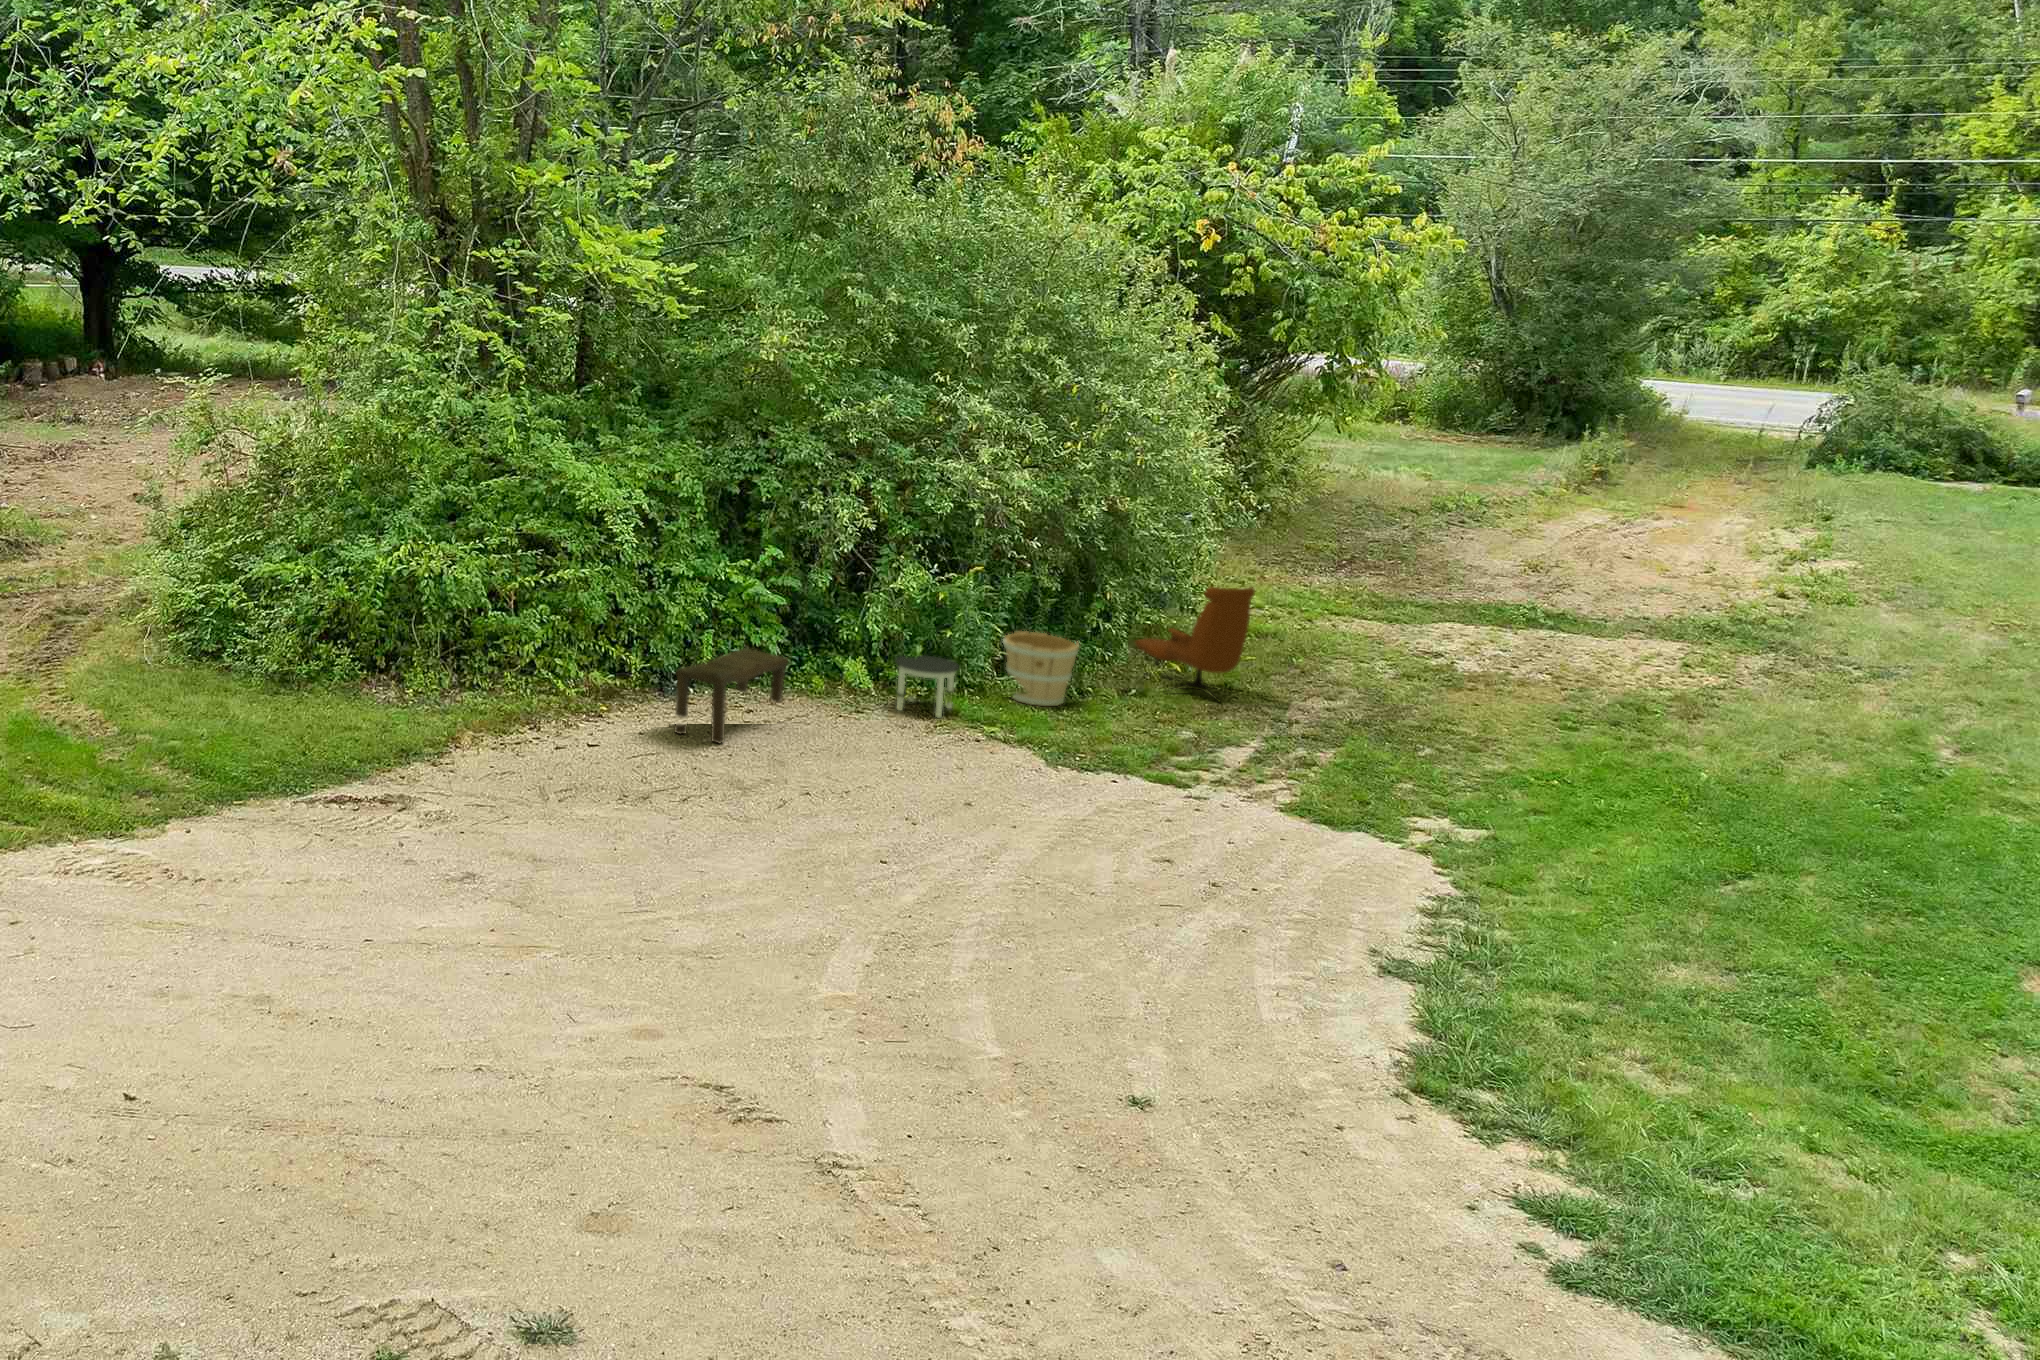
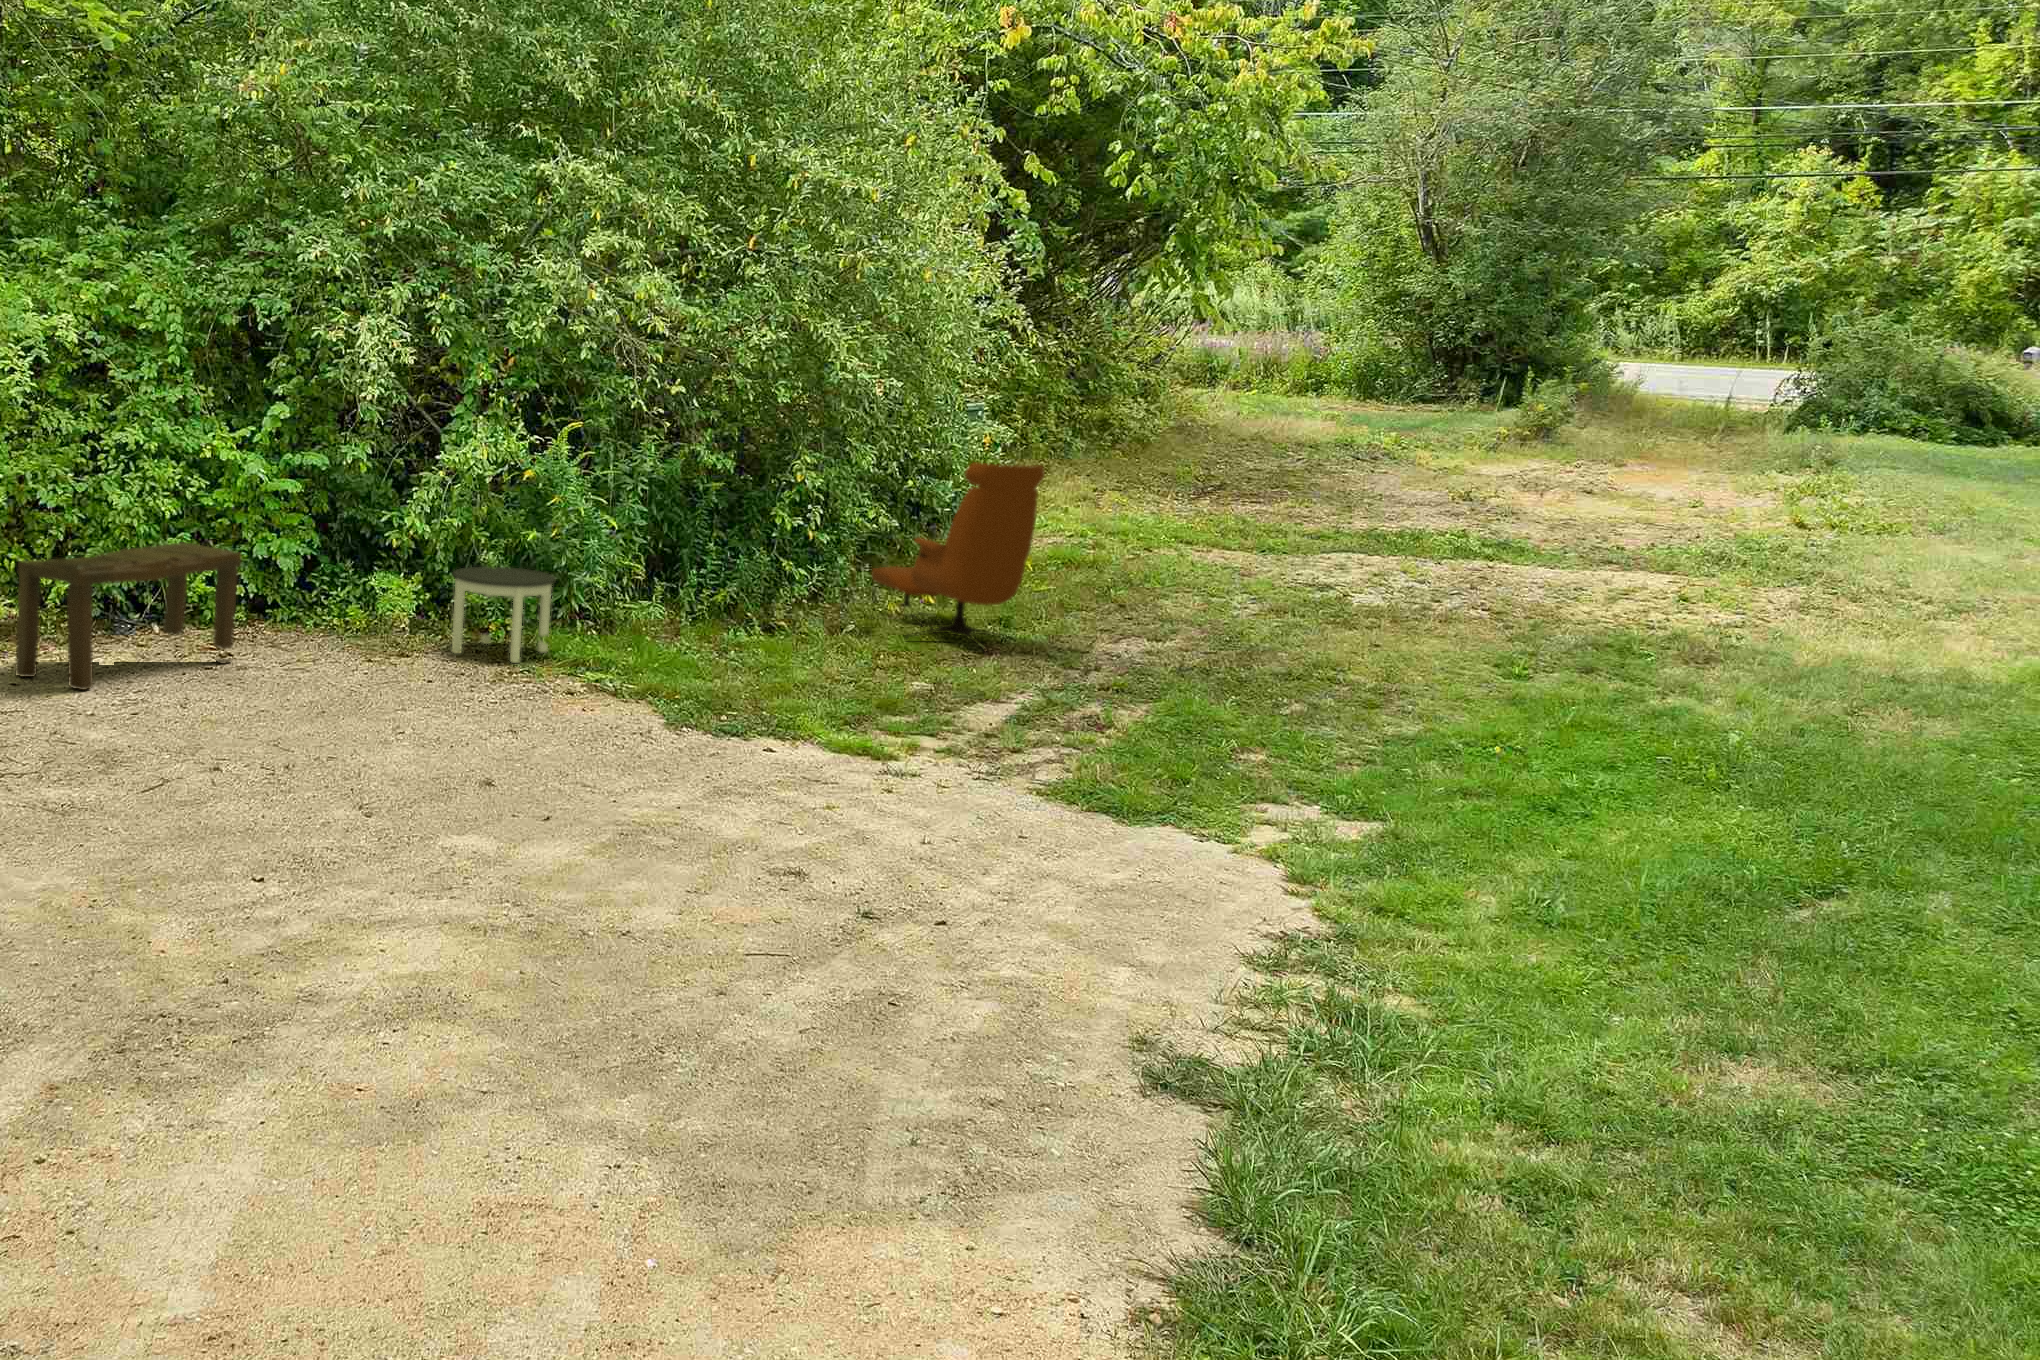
wooden bucket: present [1003,631,1079,706] -> none [645,538,764,652]

